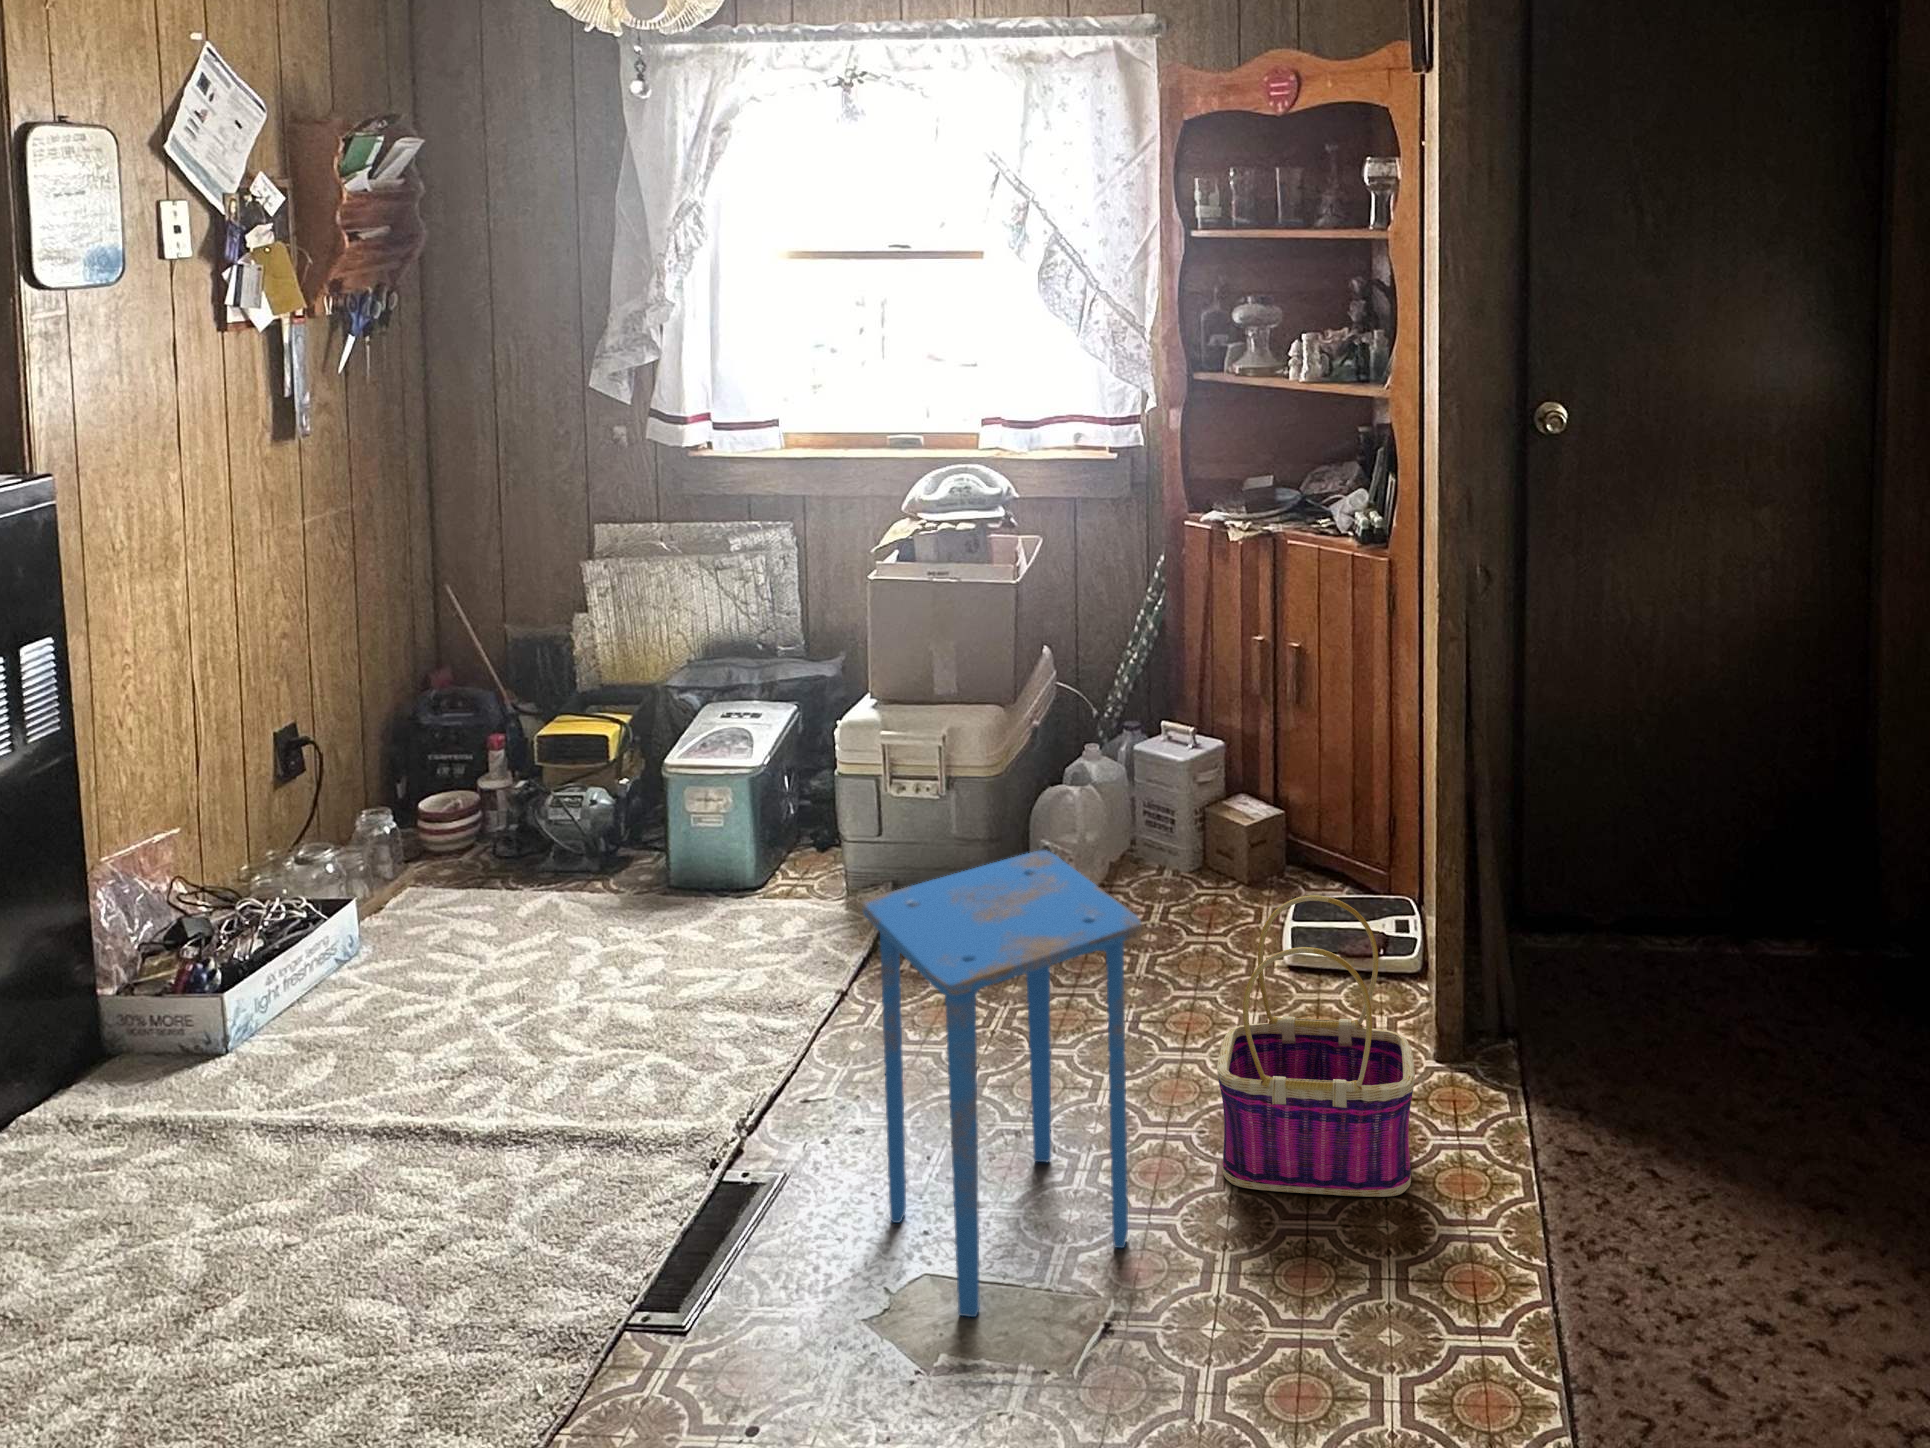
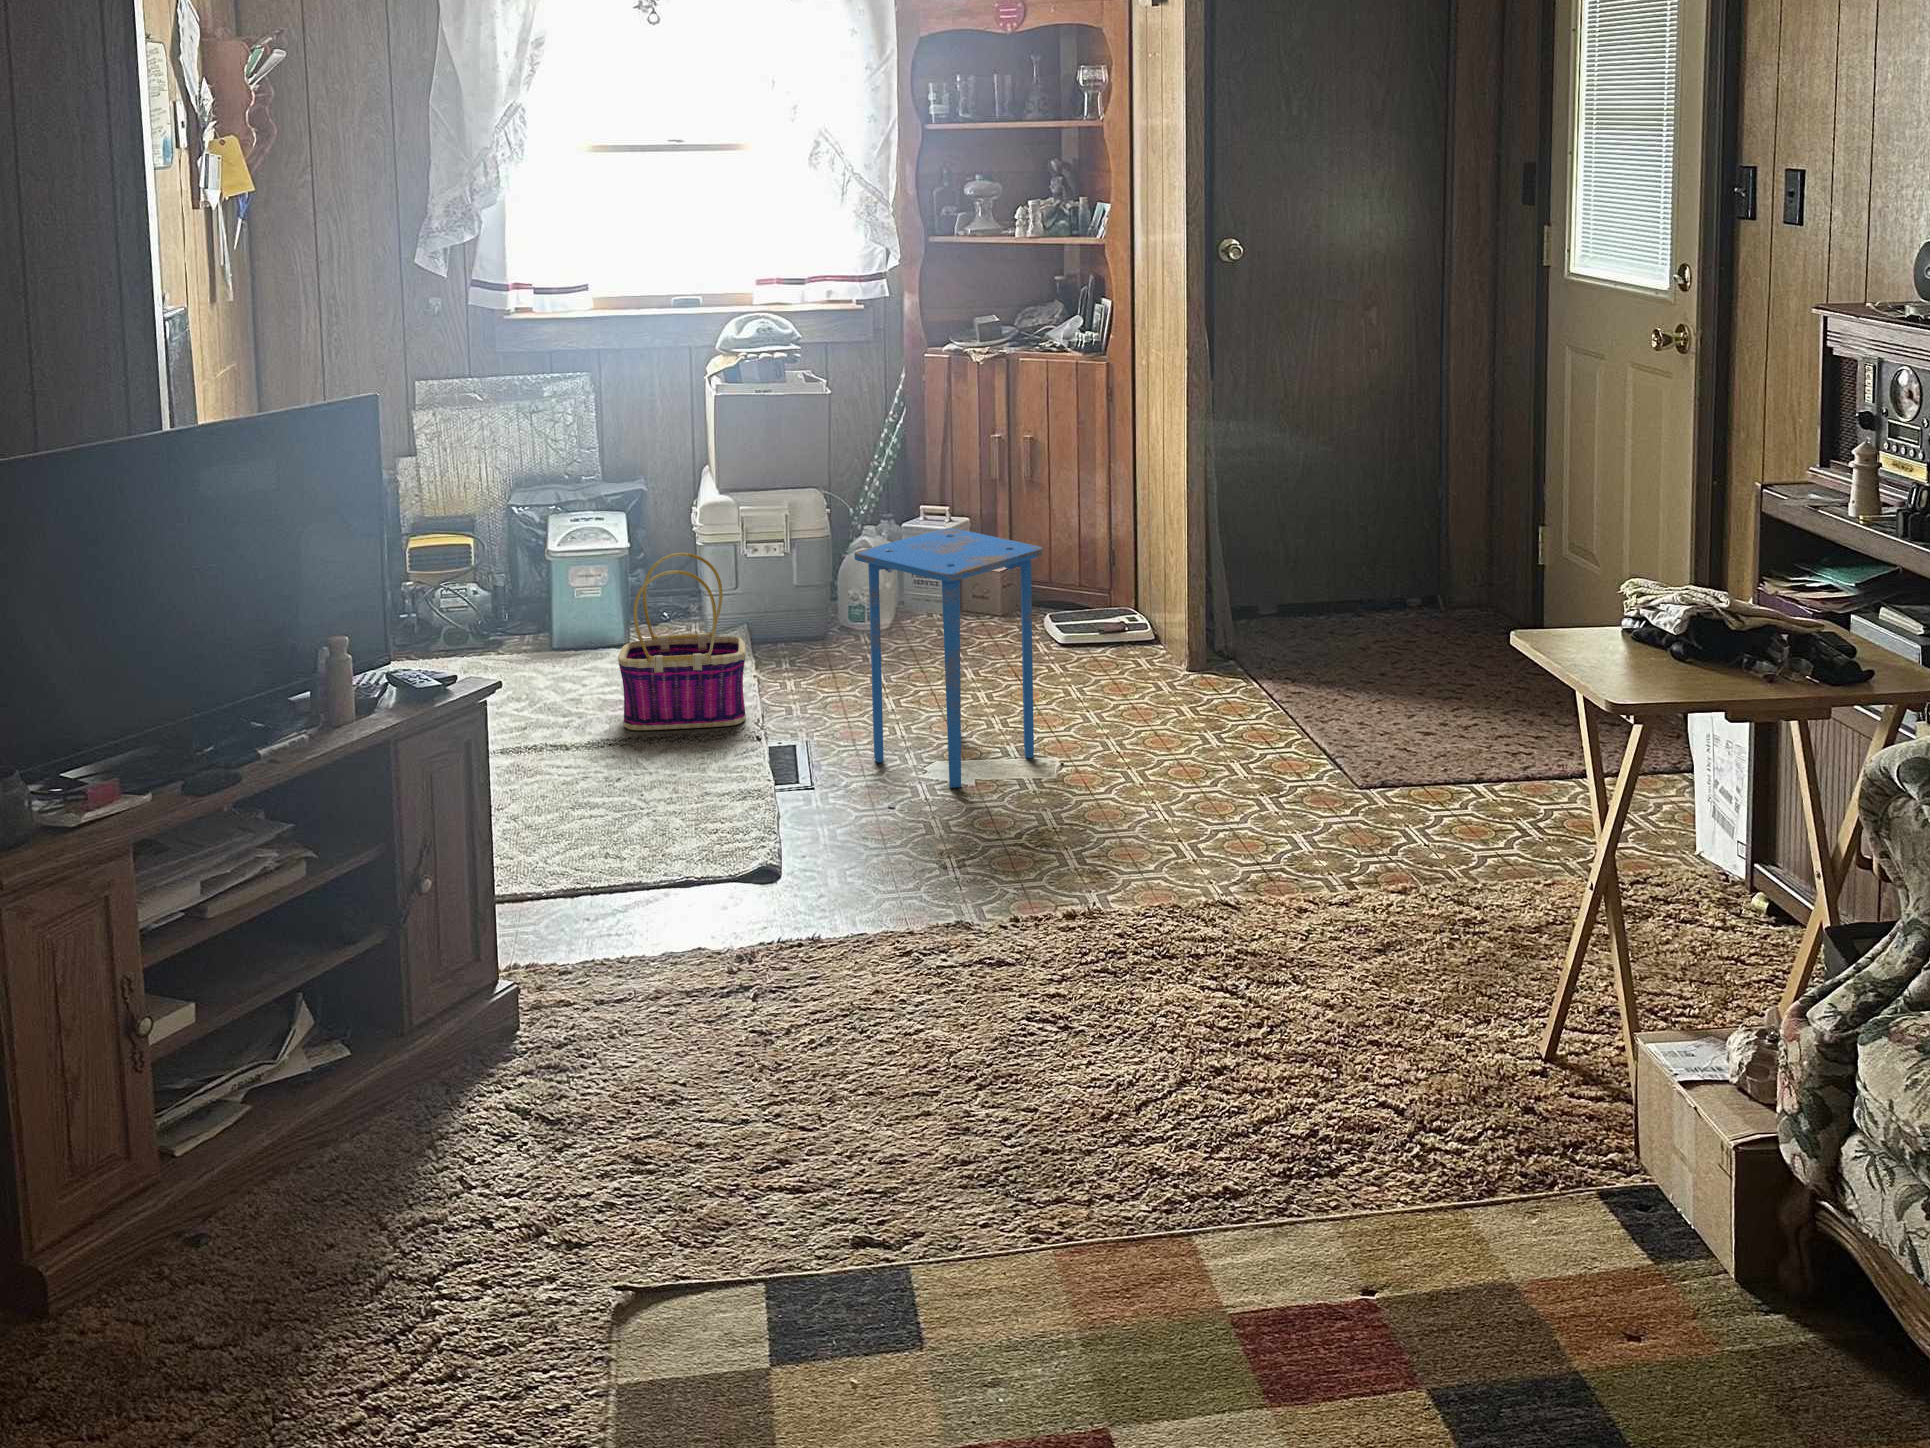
basket: present [1217,895,1415,1197] -> present [618,553,746,730]

